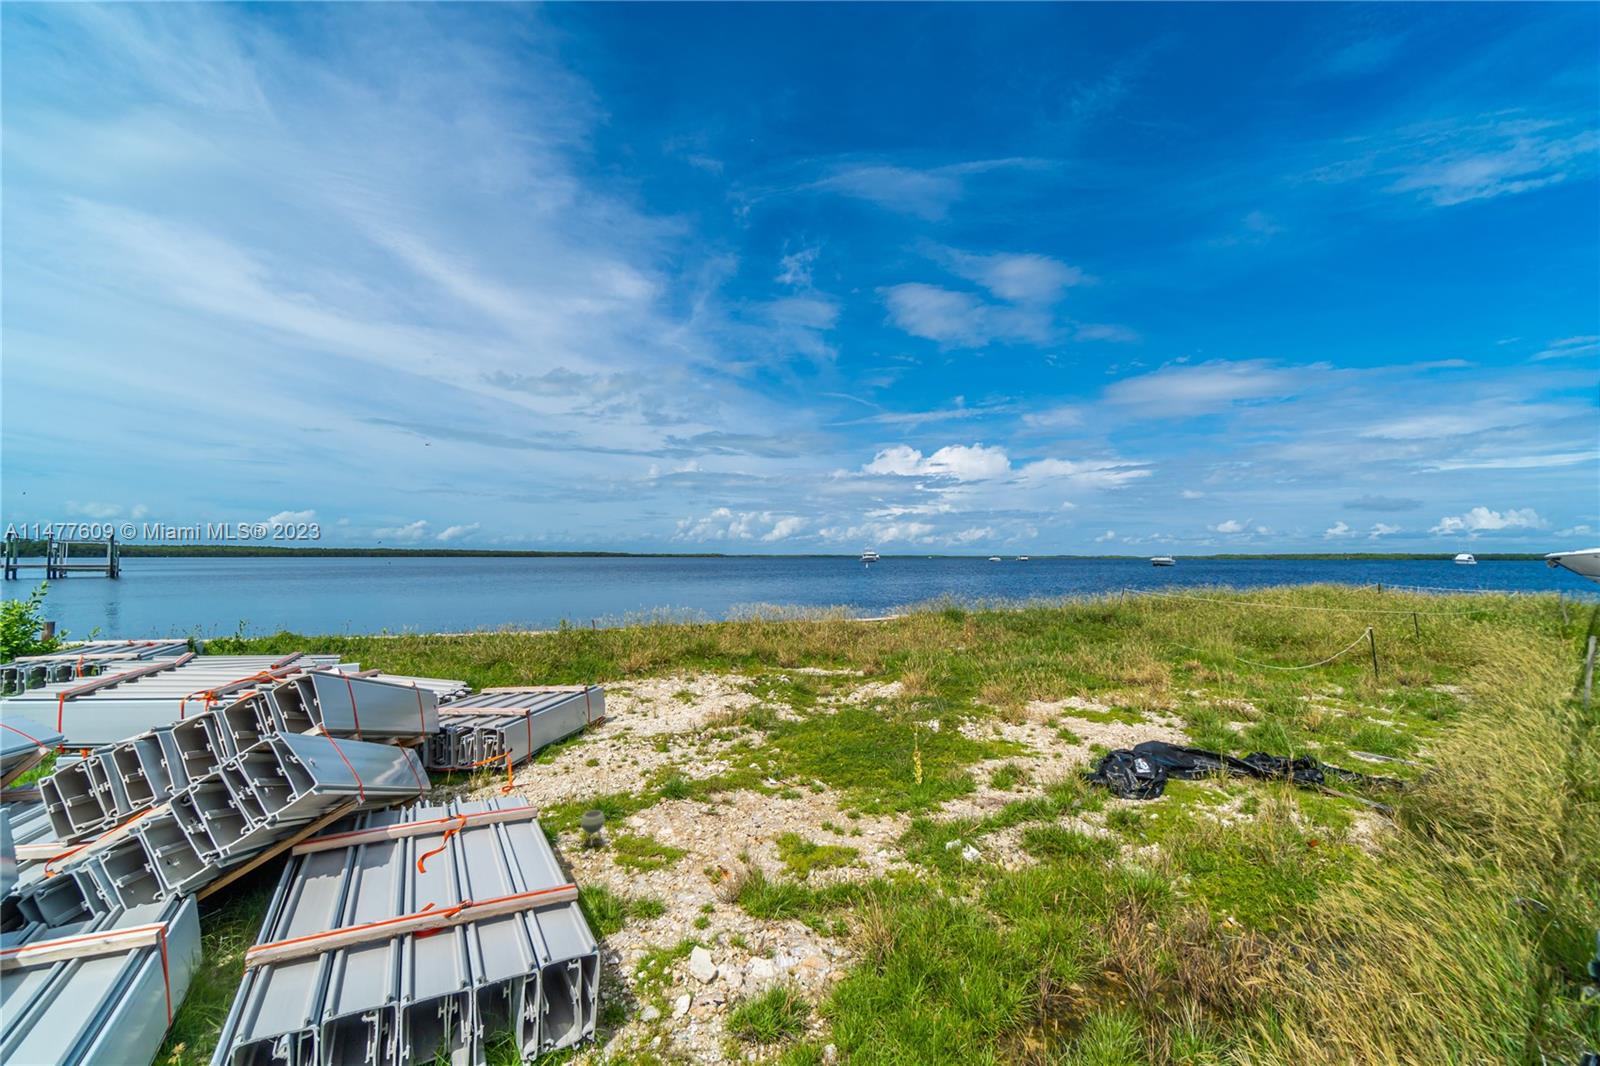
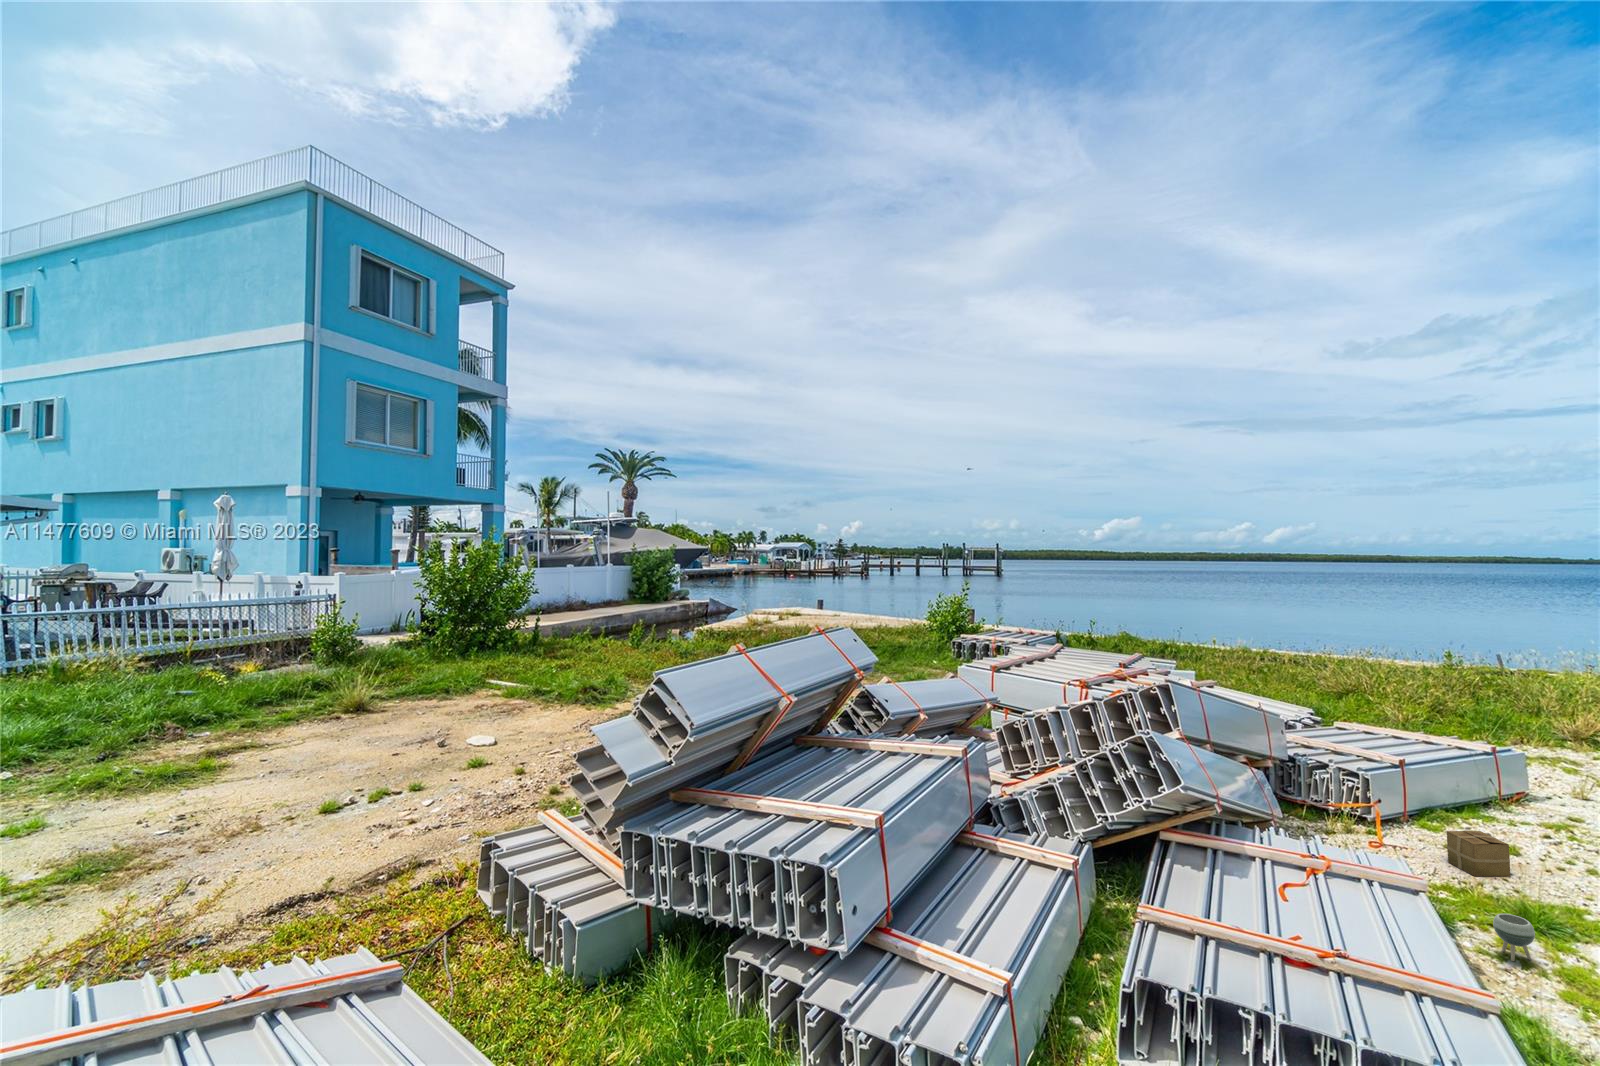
cardboard box: none [555,753,592,789] -> present [1447,830,1510,877]

